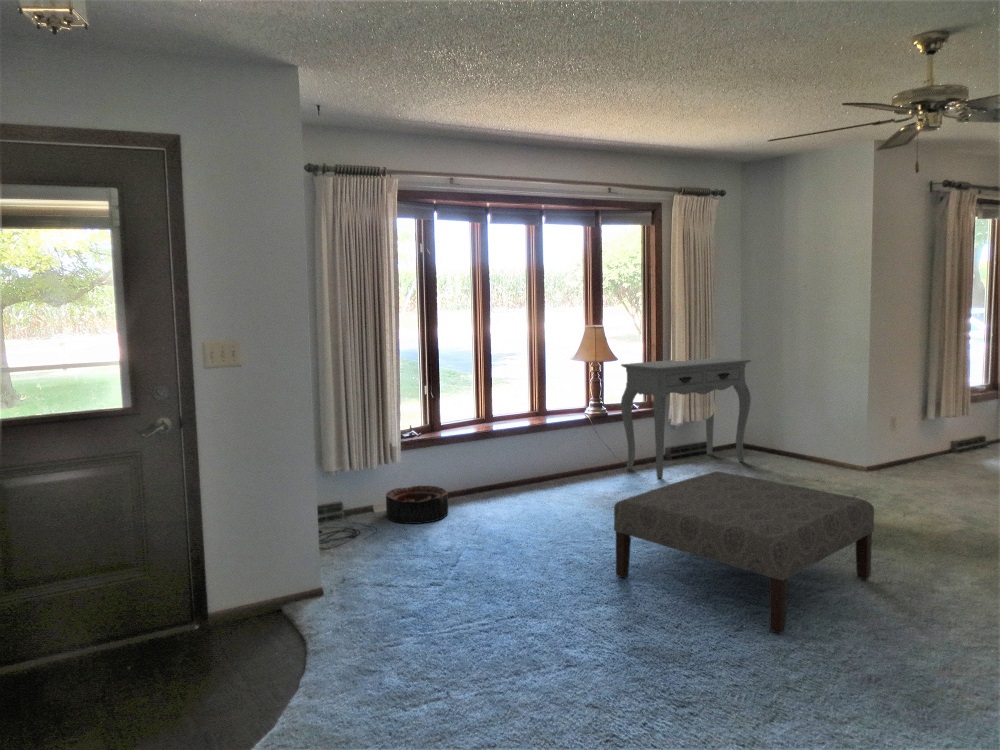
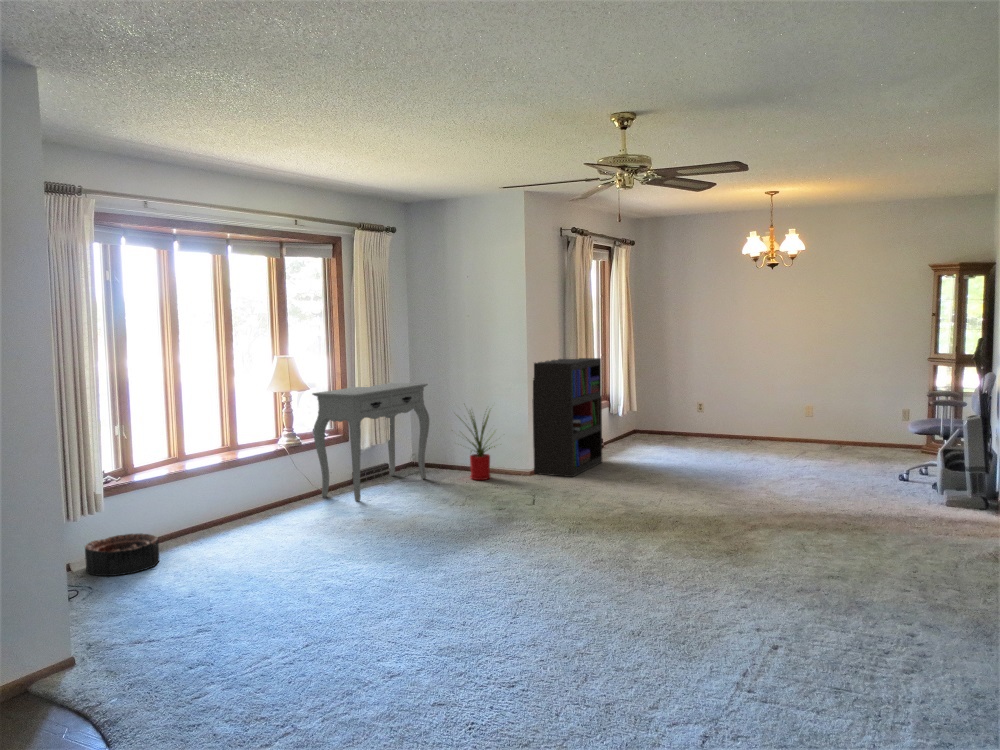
bookshelf: none [876,337,982,480] -> present [533,358,602,477]
house plant: none [772,383,844,471] -> present [466,415,495,480]
ottoman: present [614,471,874,633] -> none [360,482,559,599]

